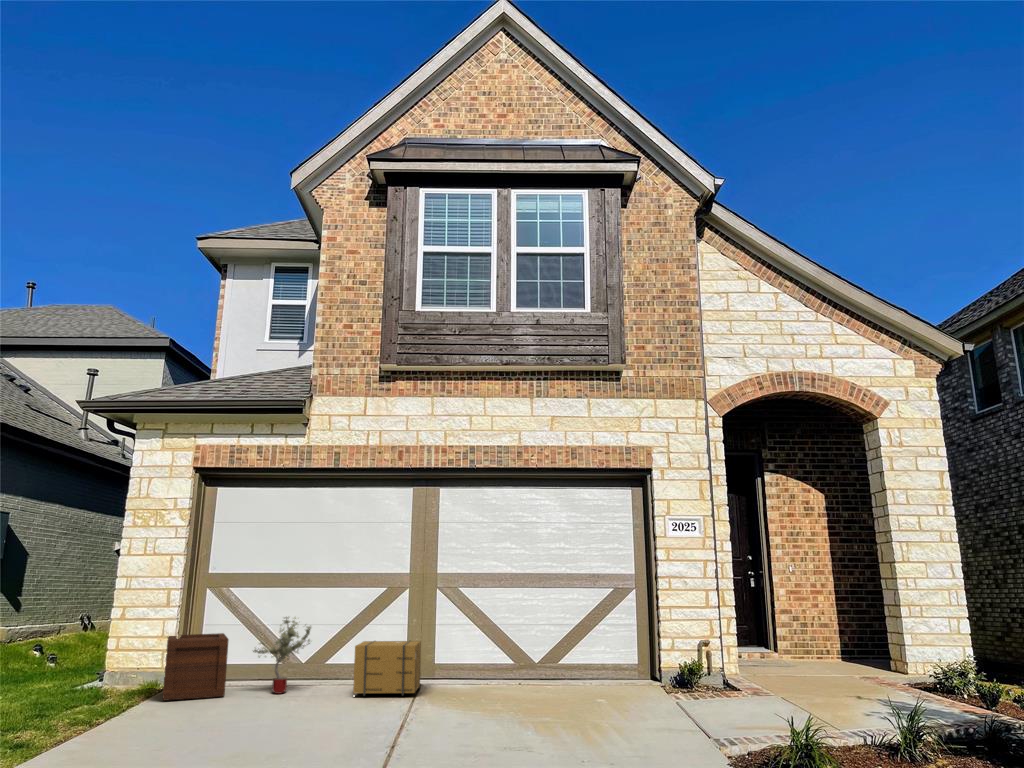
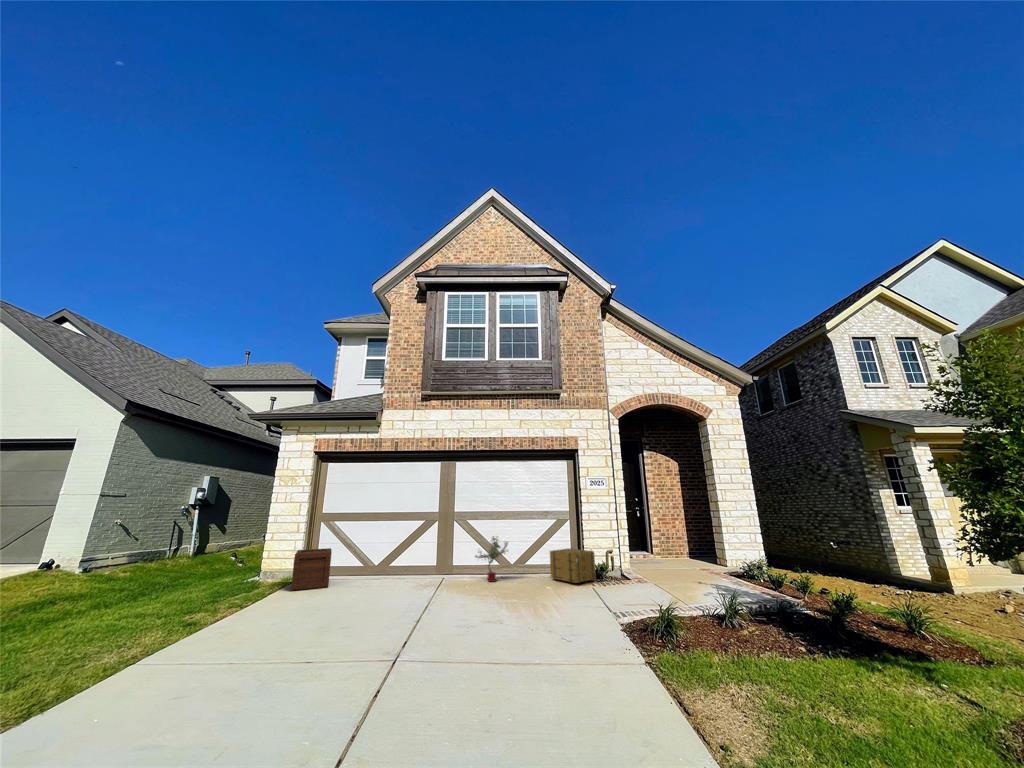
potted tree: present [253,617,311,694] -> present [475,536,508,582]
cardboard box: present [353,641,421,696] -> present [550,549,596,584]

